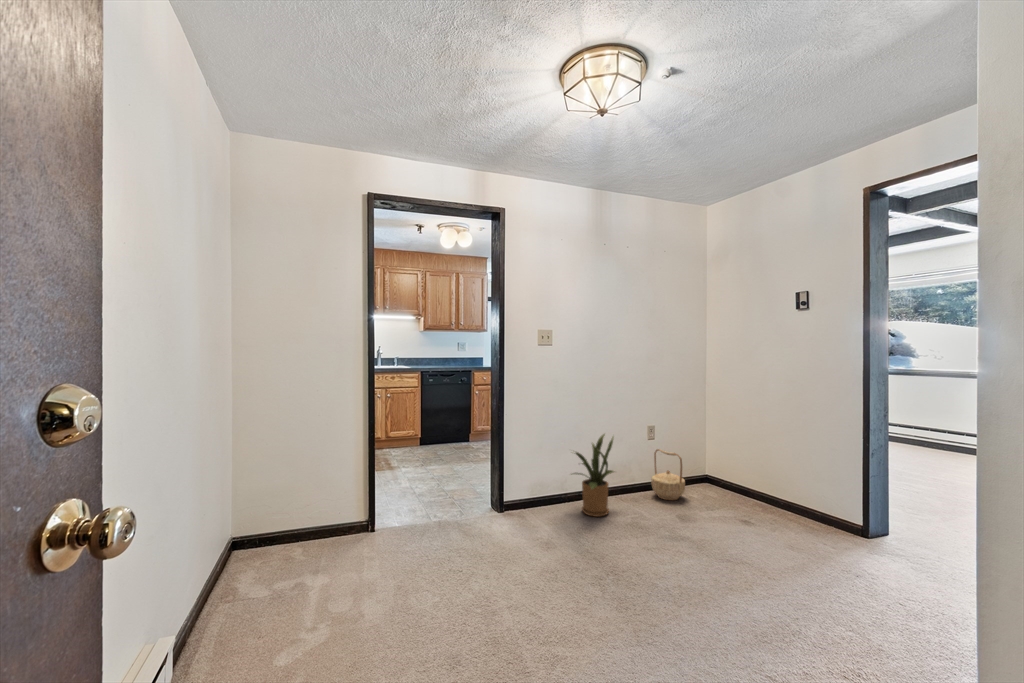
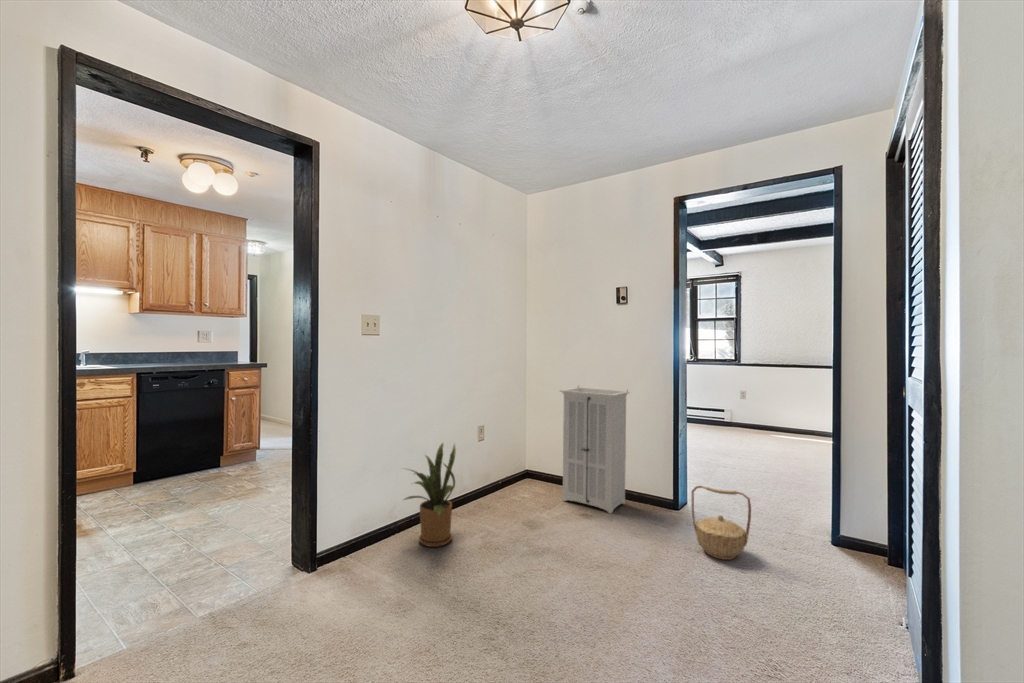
storage cabinet: none [726,392,806,524] -> present [560,387,629,513]
basket: present [651,449,685,500] -> present [692,486,751,560]

